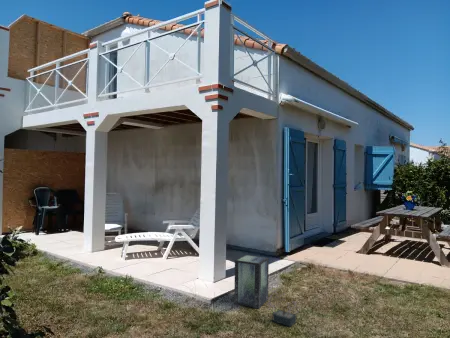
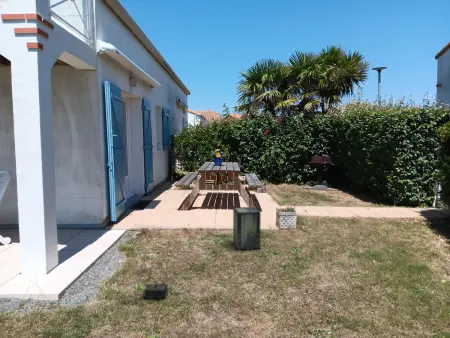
storage box: present [234,255,269,309] -> present [233,207,261,250]

